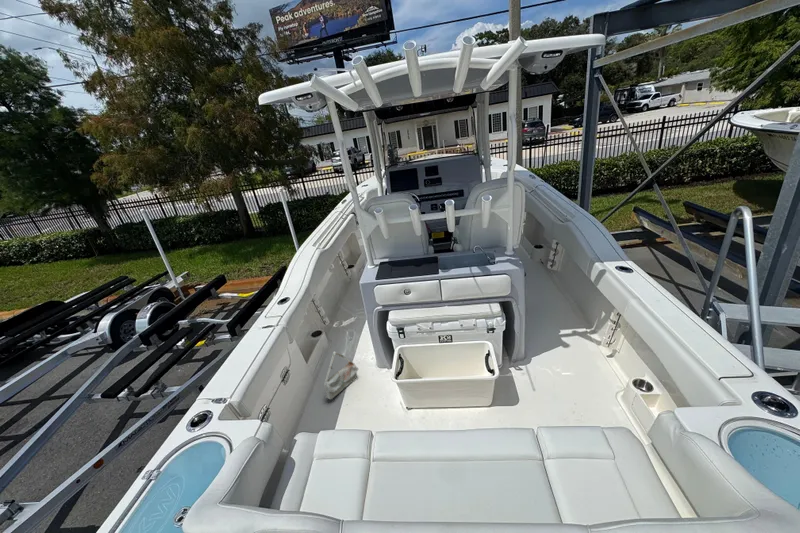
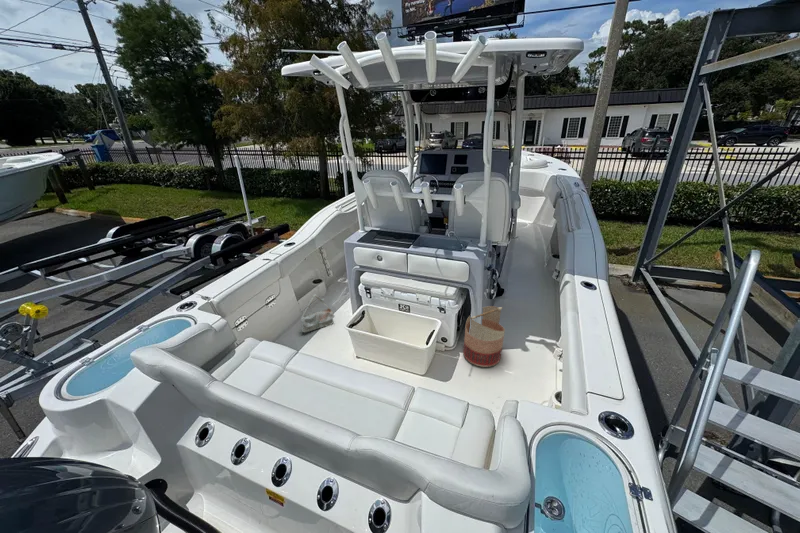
basket: none [511,310,555,377] -> present [463,306,505,367]

